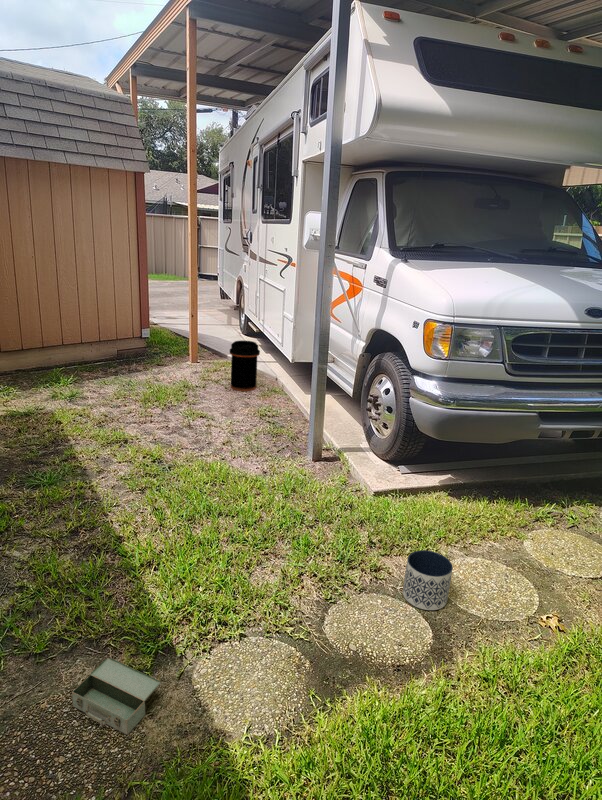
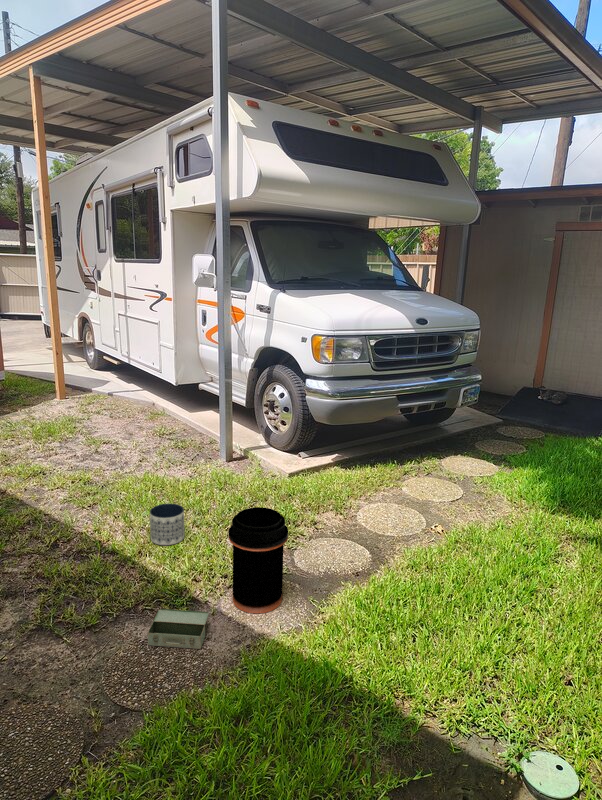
trash can: present [230,341,260,391] -> present [229,507,288,613]
planter: present [403,550,453,610] -> present [150,503,185,545]

